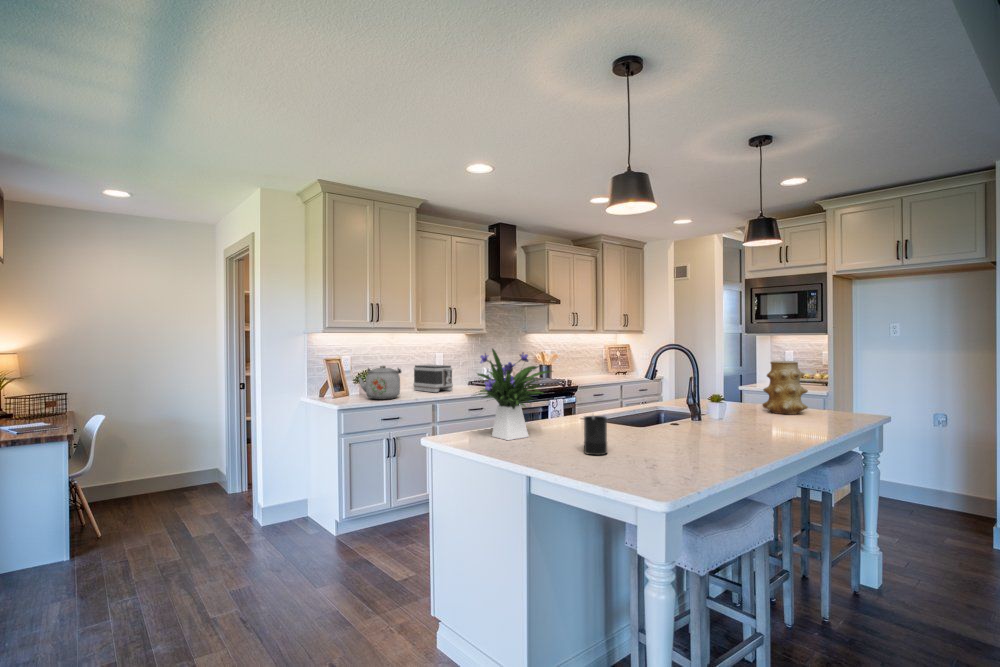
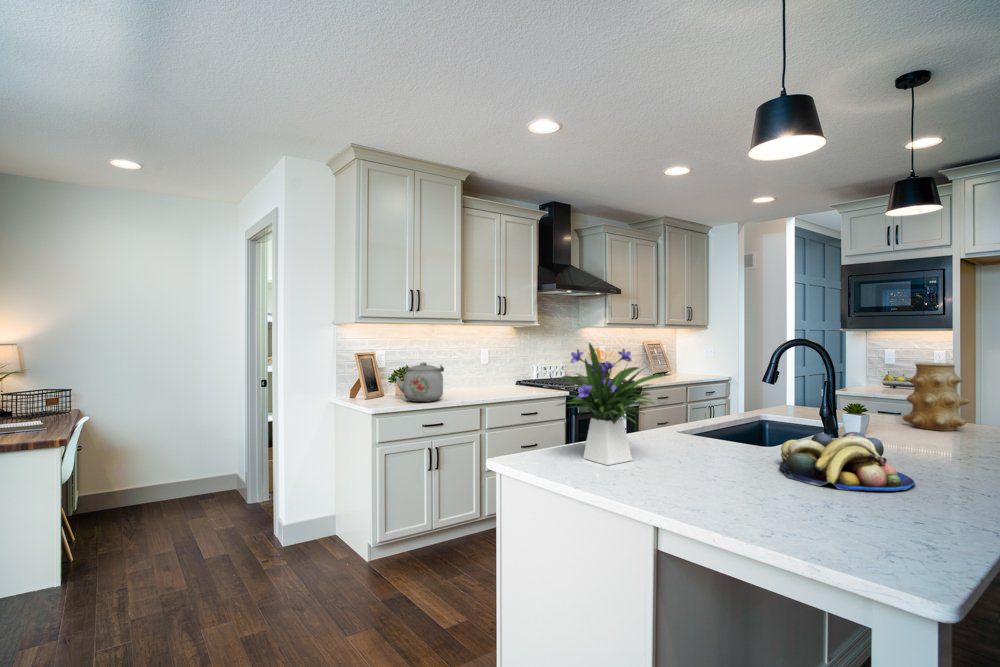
toaster: present [413,365,453,392] -> none [456,362,502,394]
fruit bowl: none [633,412,722,452] -> present [780,432,915,491]
candle: present [584,415,607,455] -> none [727,432,762,494]

